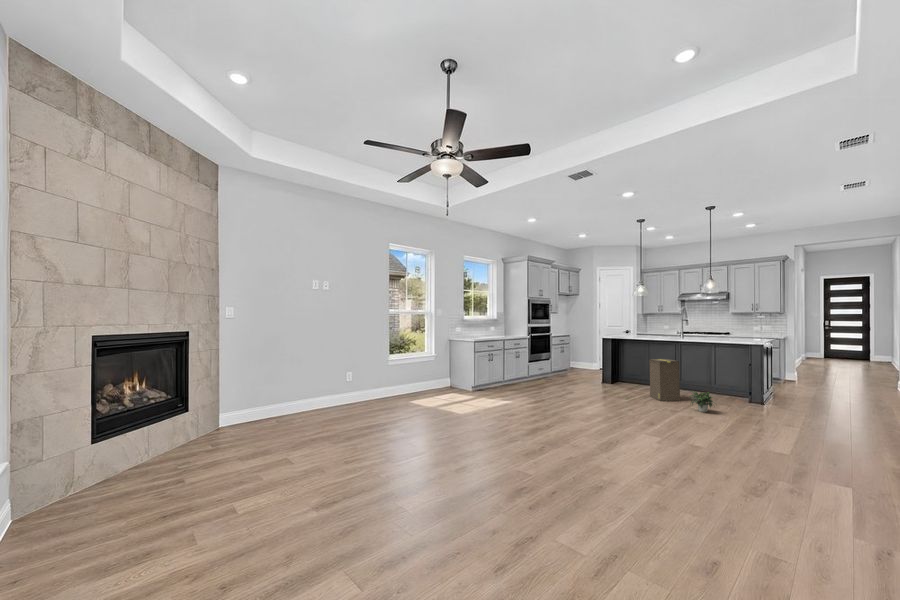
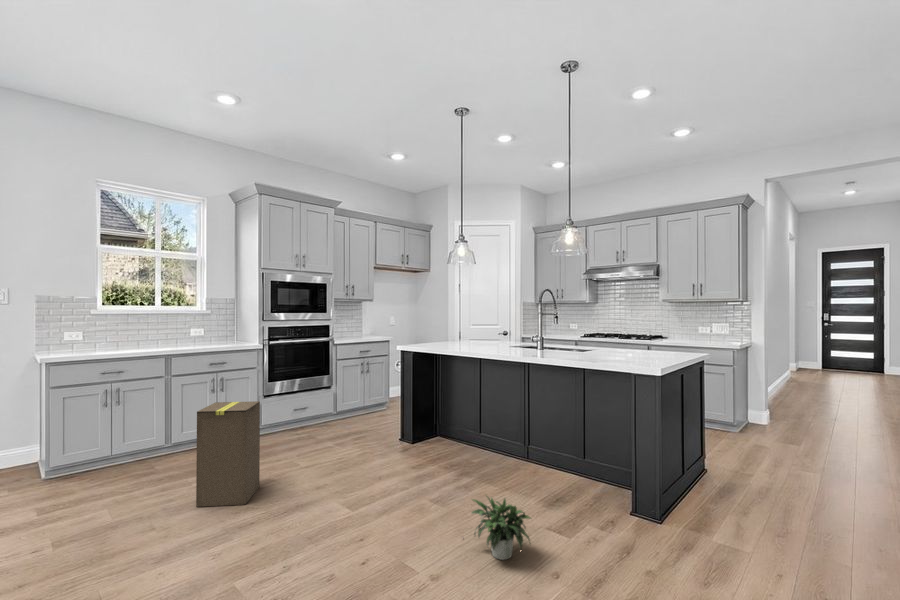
cardboard box: present [649,359,680,401] -> present [196,401,260,507]

